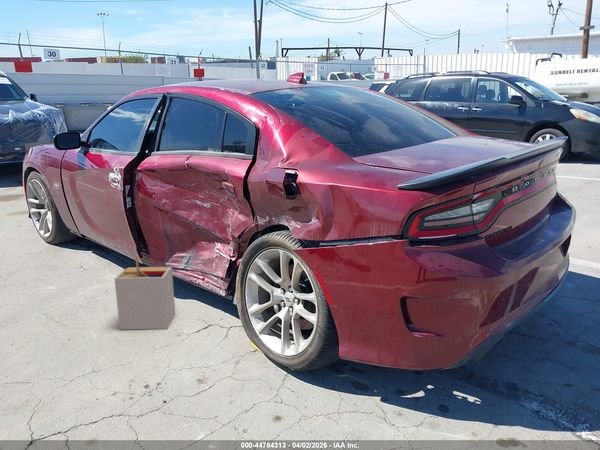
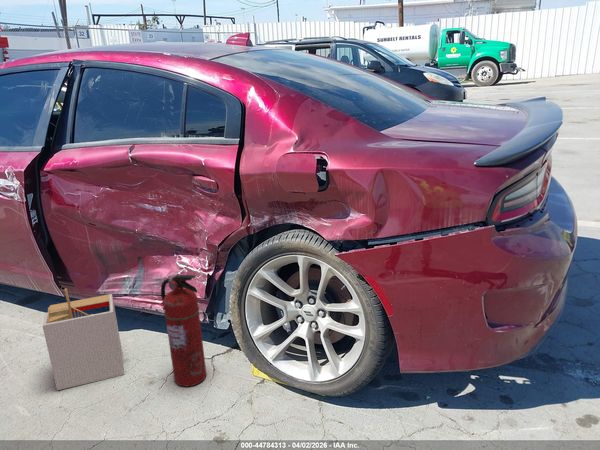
fire extinguisher: none [192,255,222,345] -> present [161,275,206,386]

